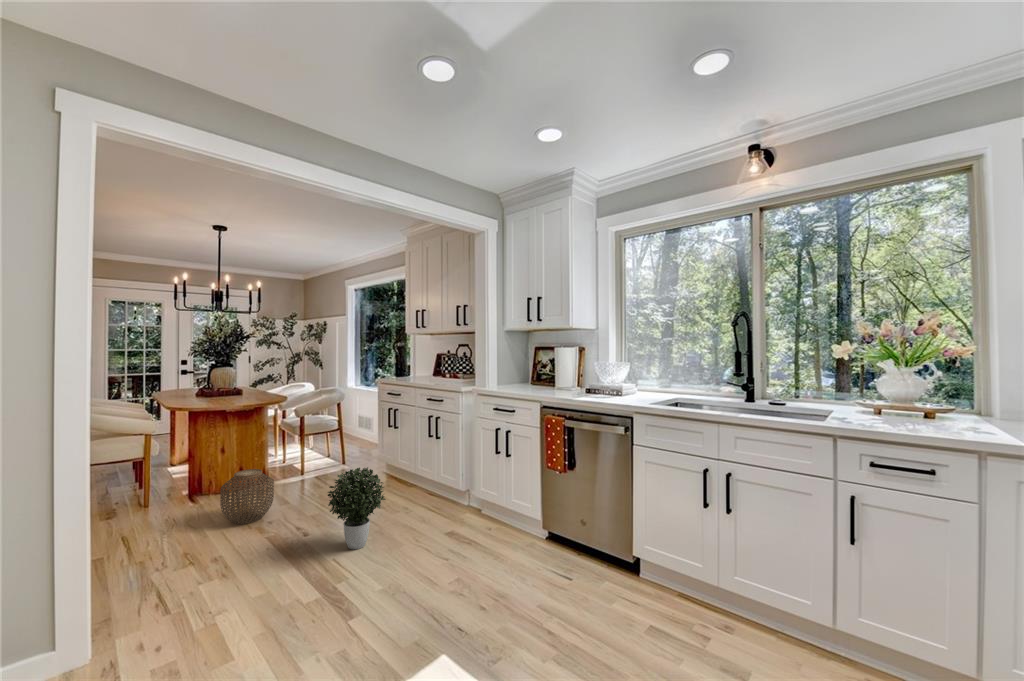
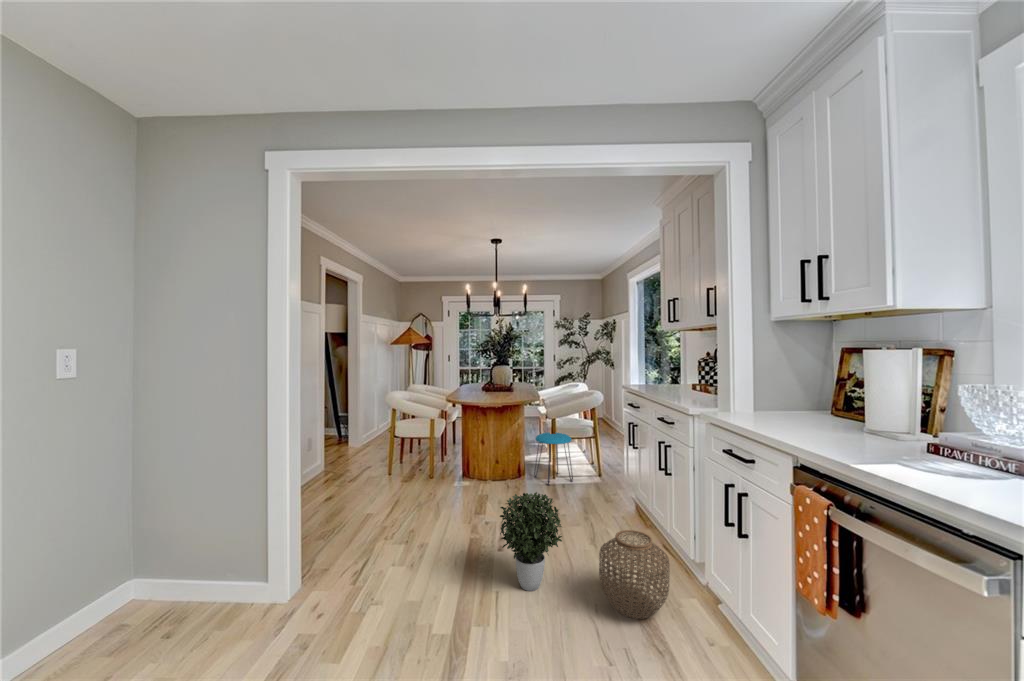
stool: none [281,430,325,481] -> present [534,432,573,485]
woven basket: present [220,469,274,524] -> present [599,530,669,619]

